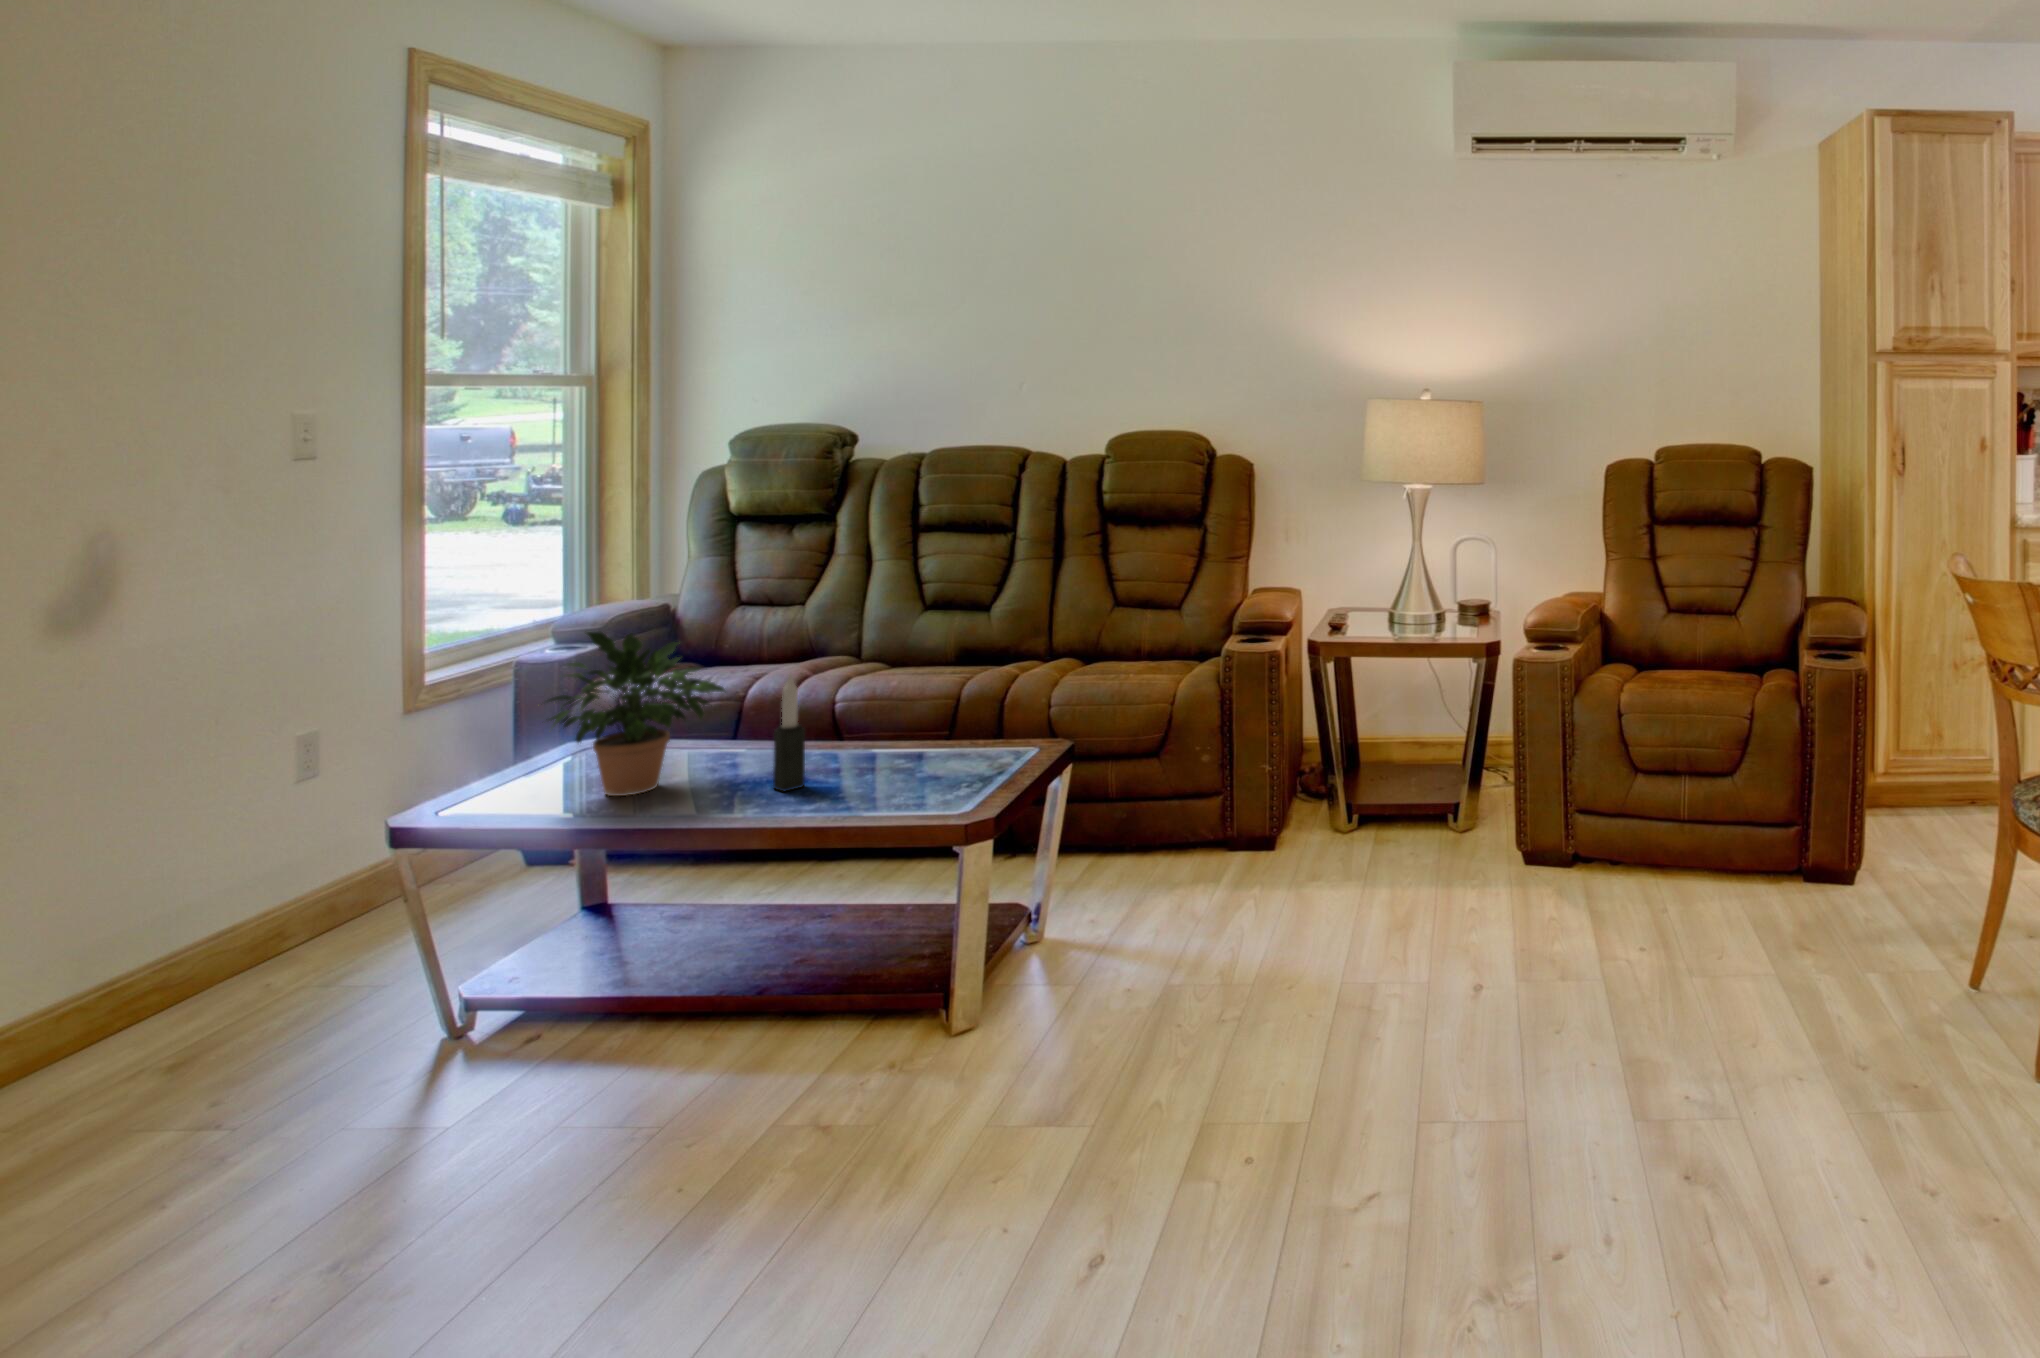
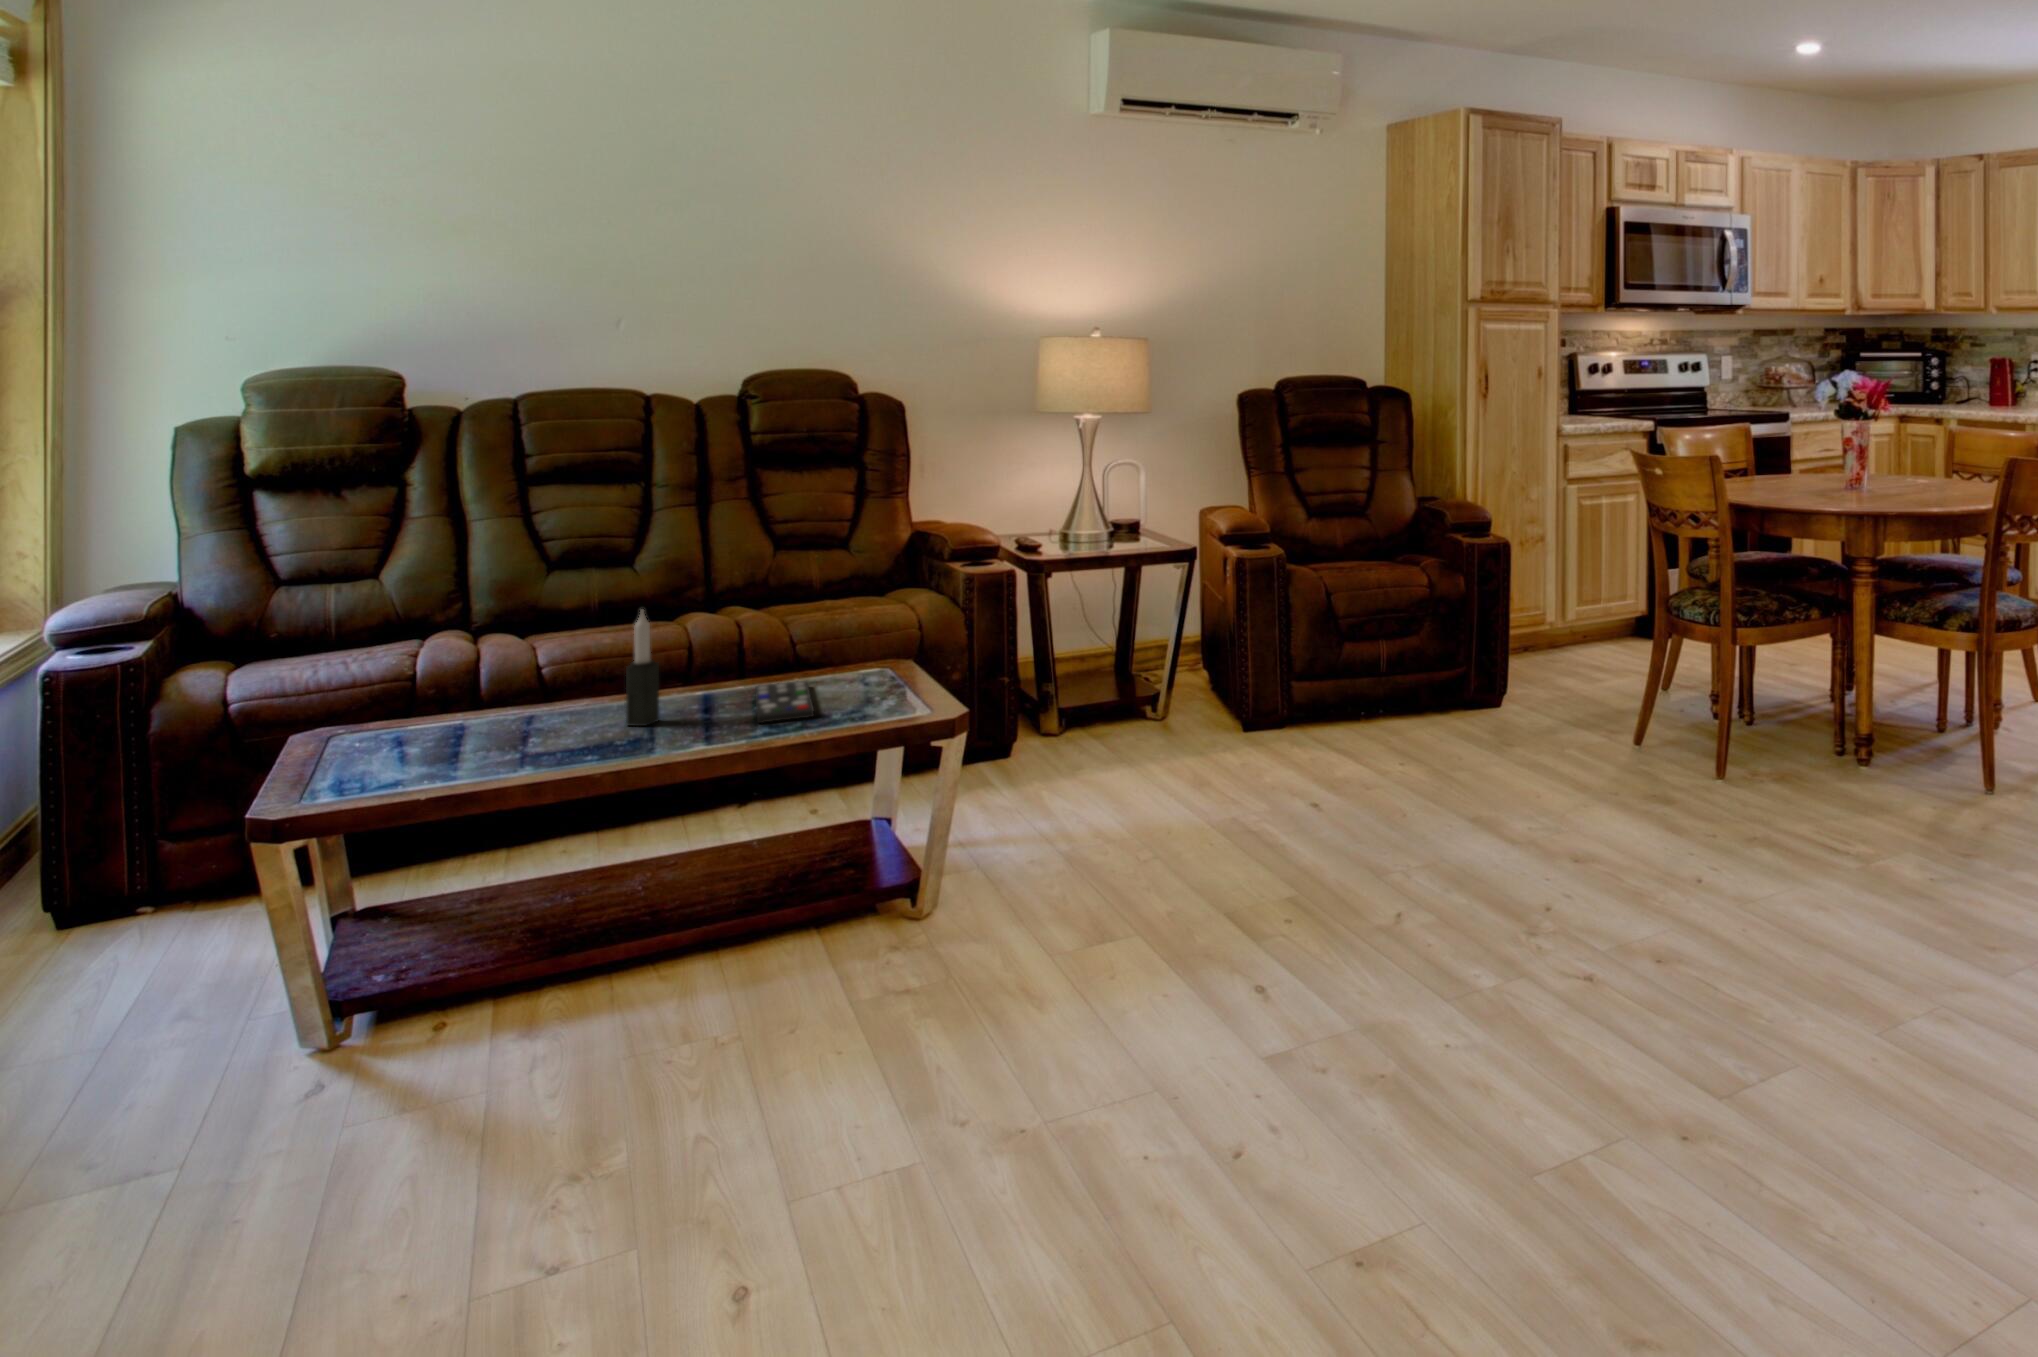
potted plant: present [547,632,725,796] -> none [346,582,570,754]
remote control: none [857,758,973,807] -> present [755,681,814,723]

